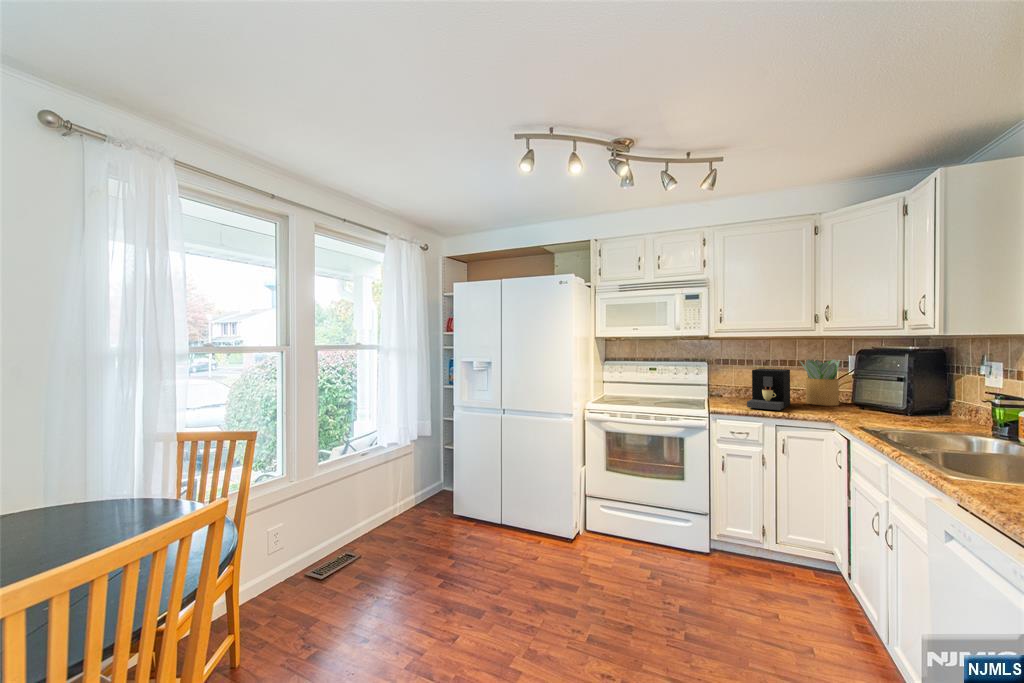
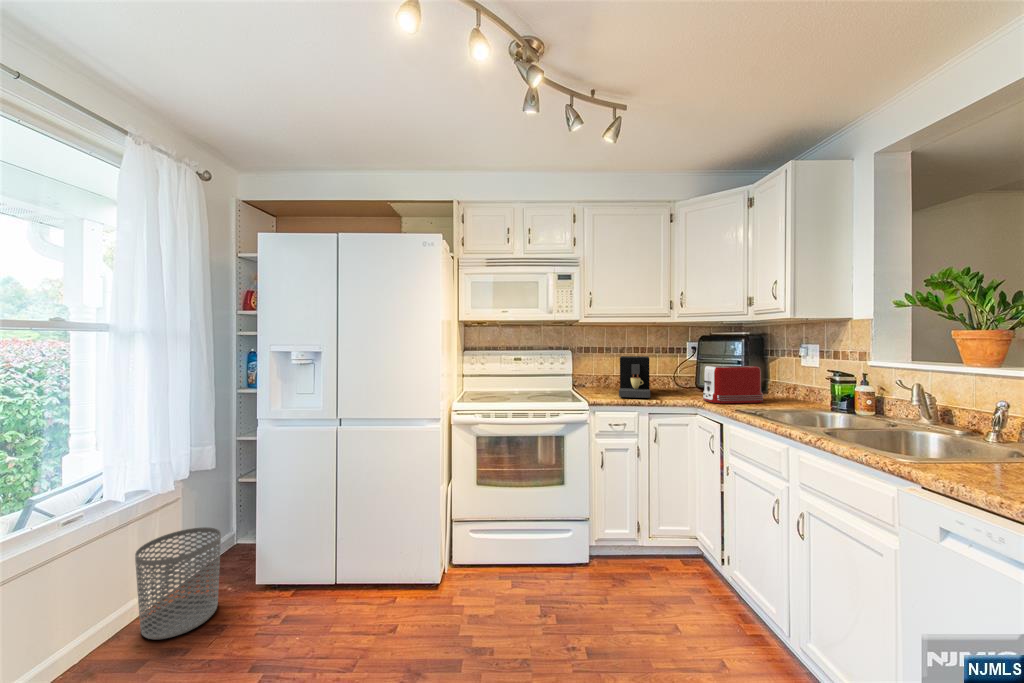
potted plant: present [800,359,839,406] -> none [653,345,686,390]
toaster: none [840,381,916,423] -> present [703,366,763,403]
waste bin: none [392,471,435,533] -> present [135,527,221,639]

